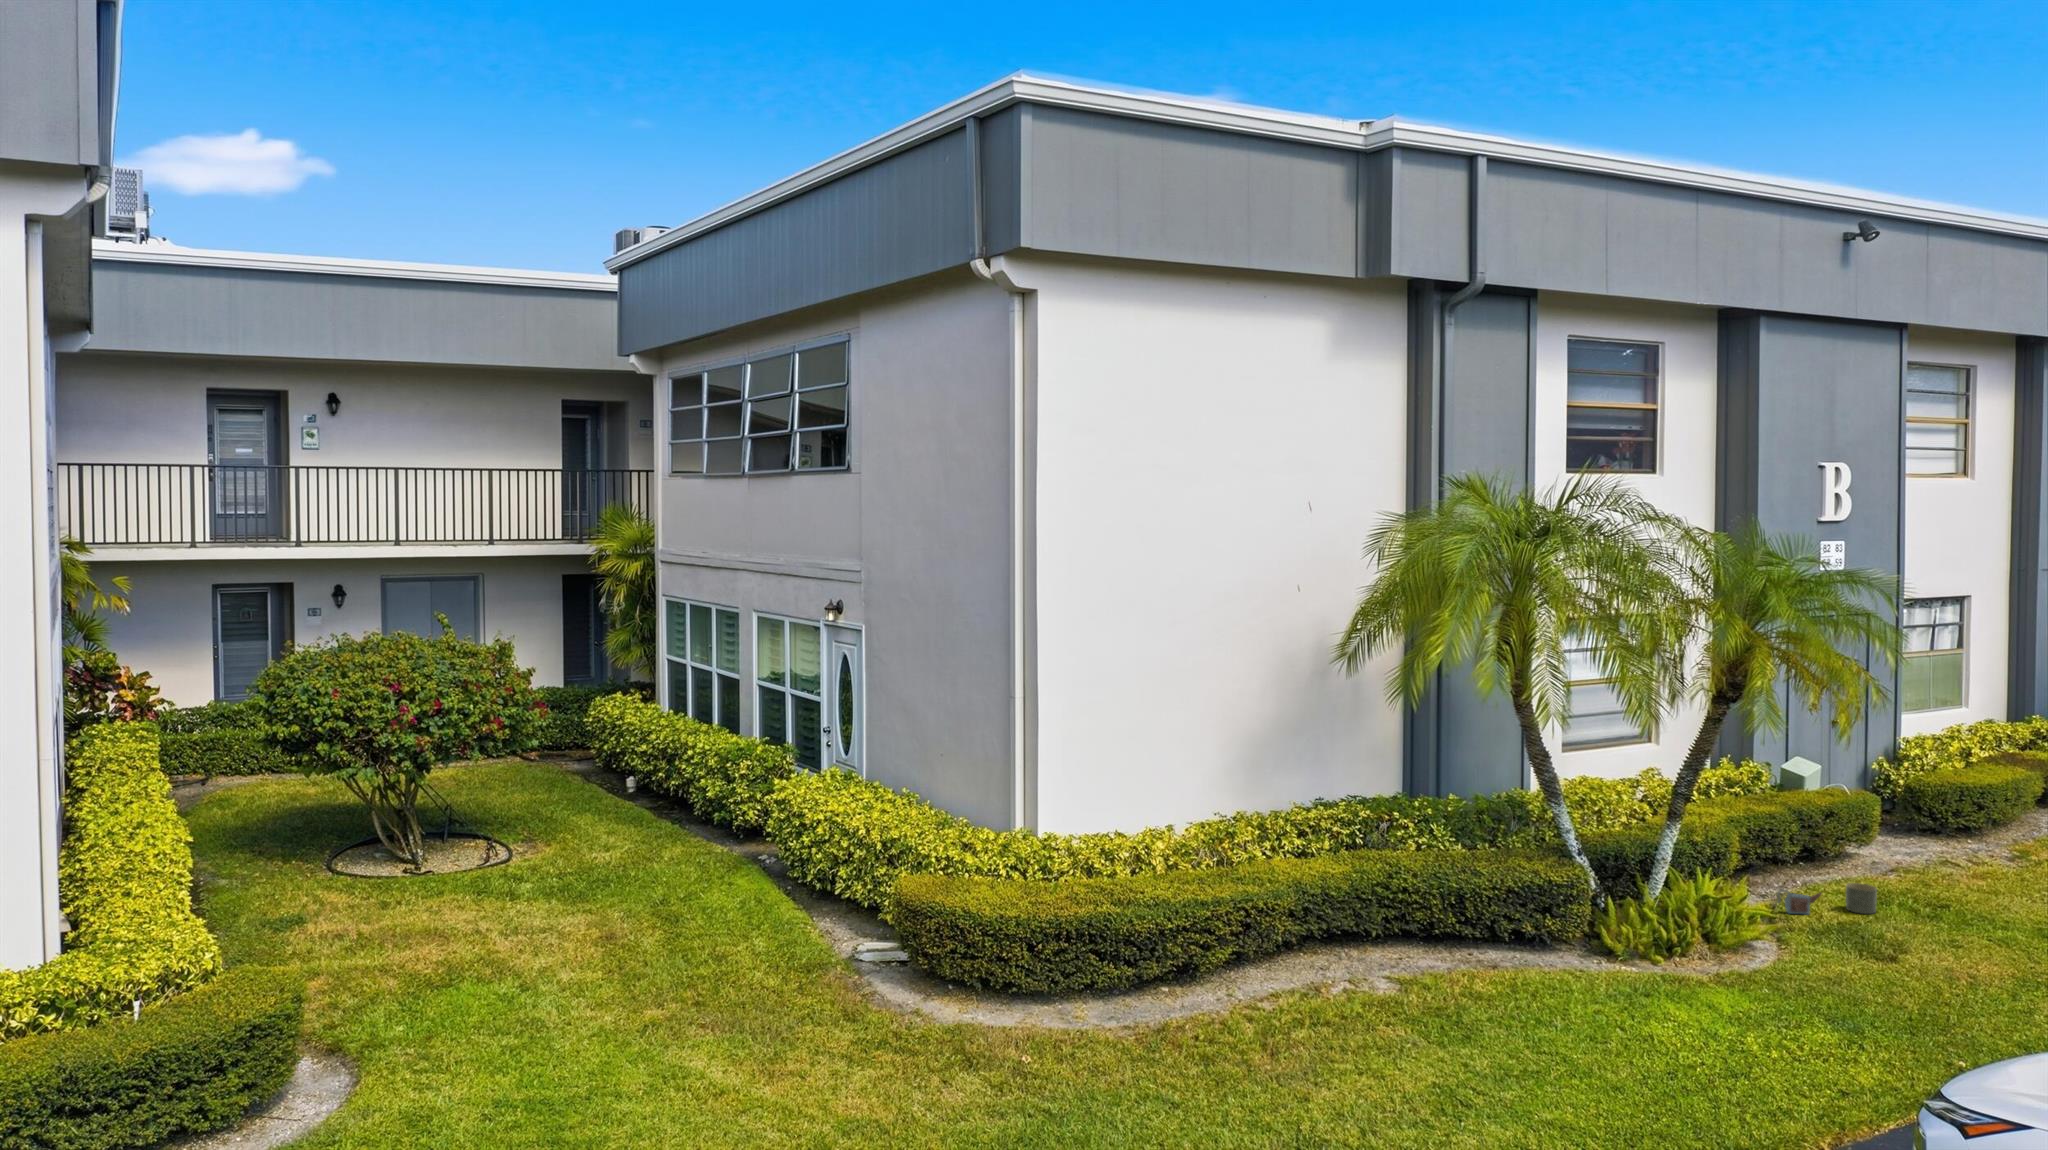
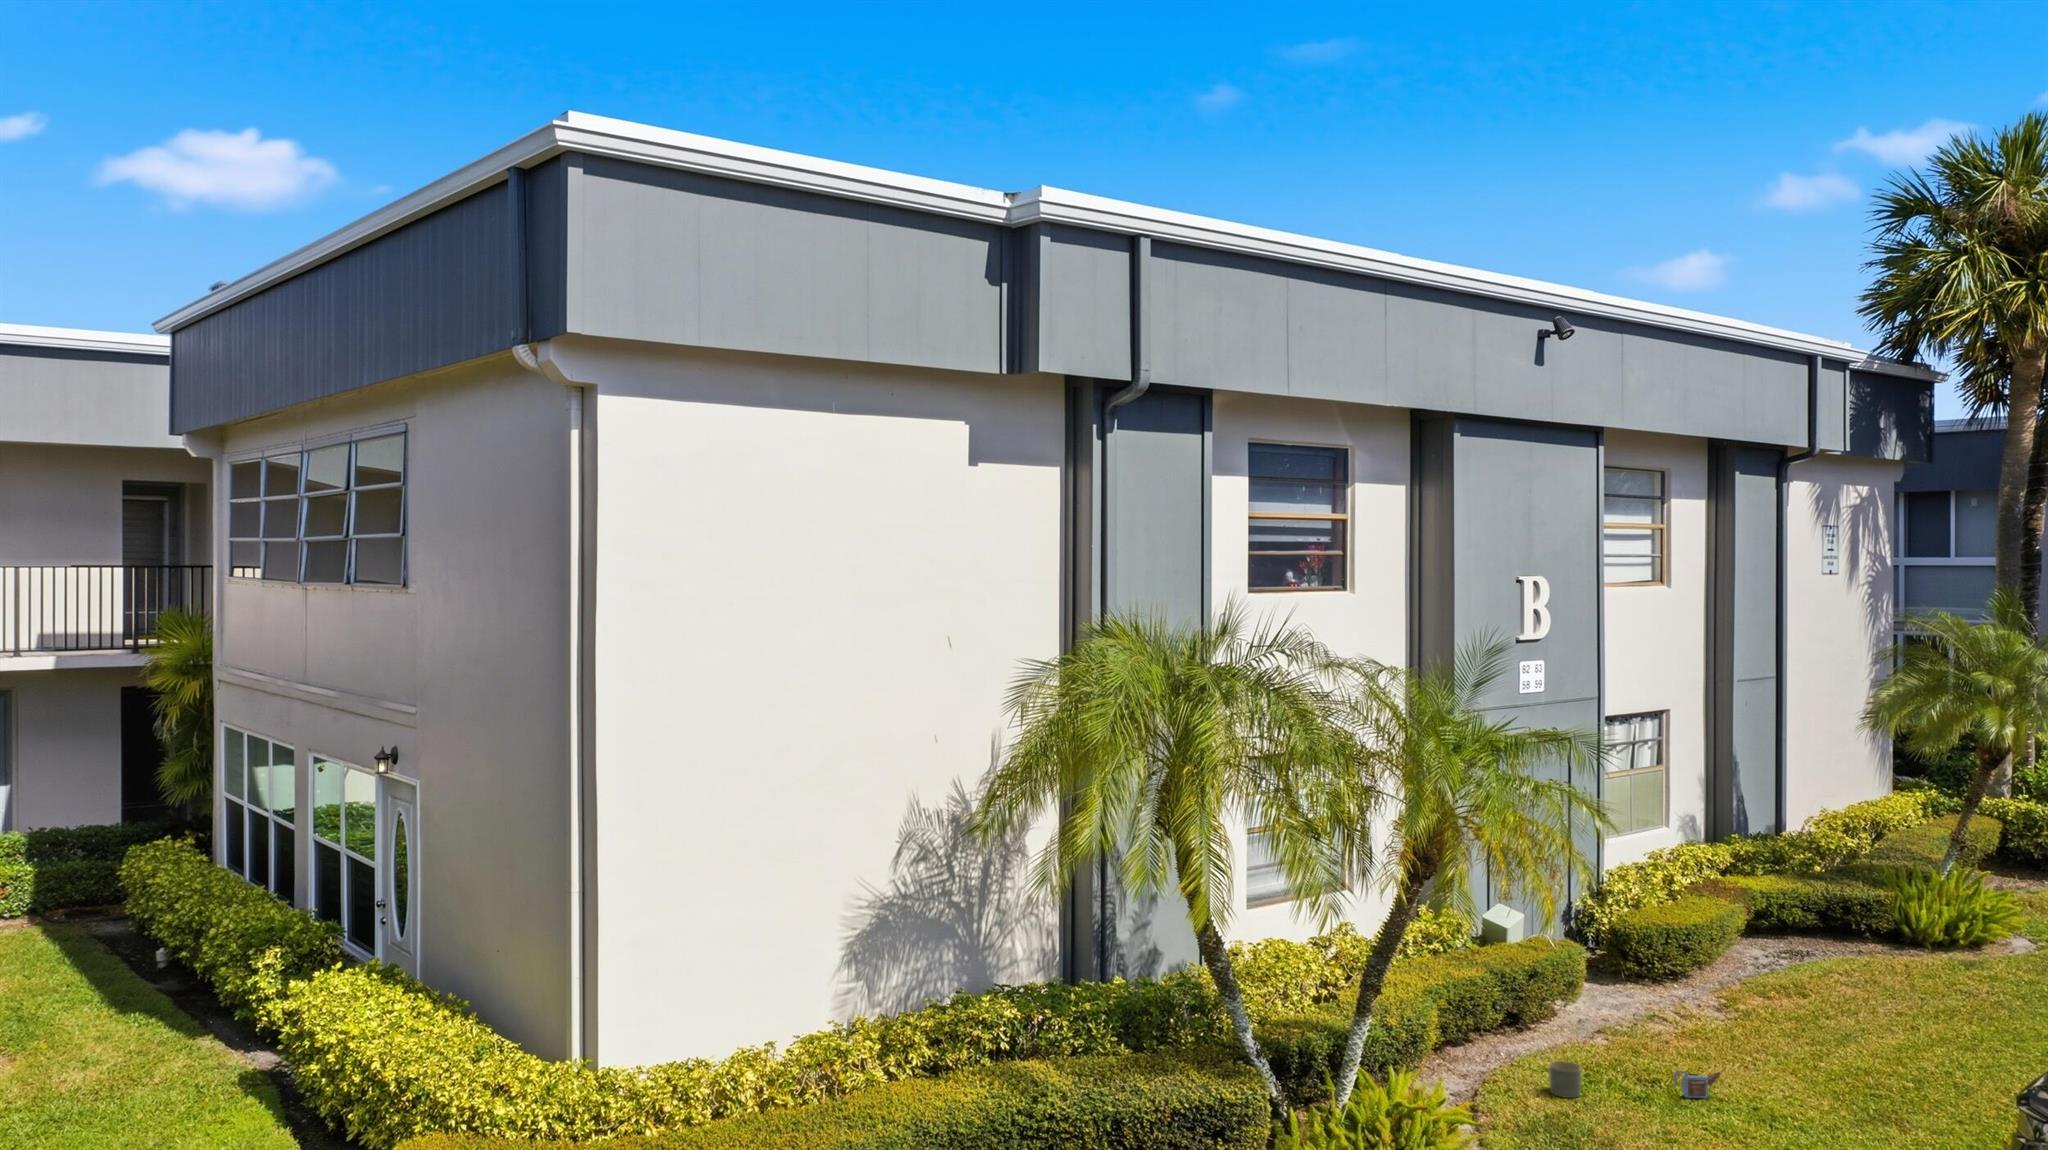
watering can: present [1777,889,1822,914] -> present [1673,1070,1721,1098]

